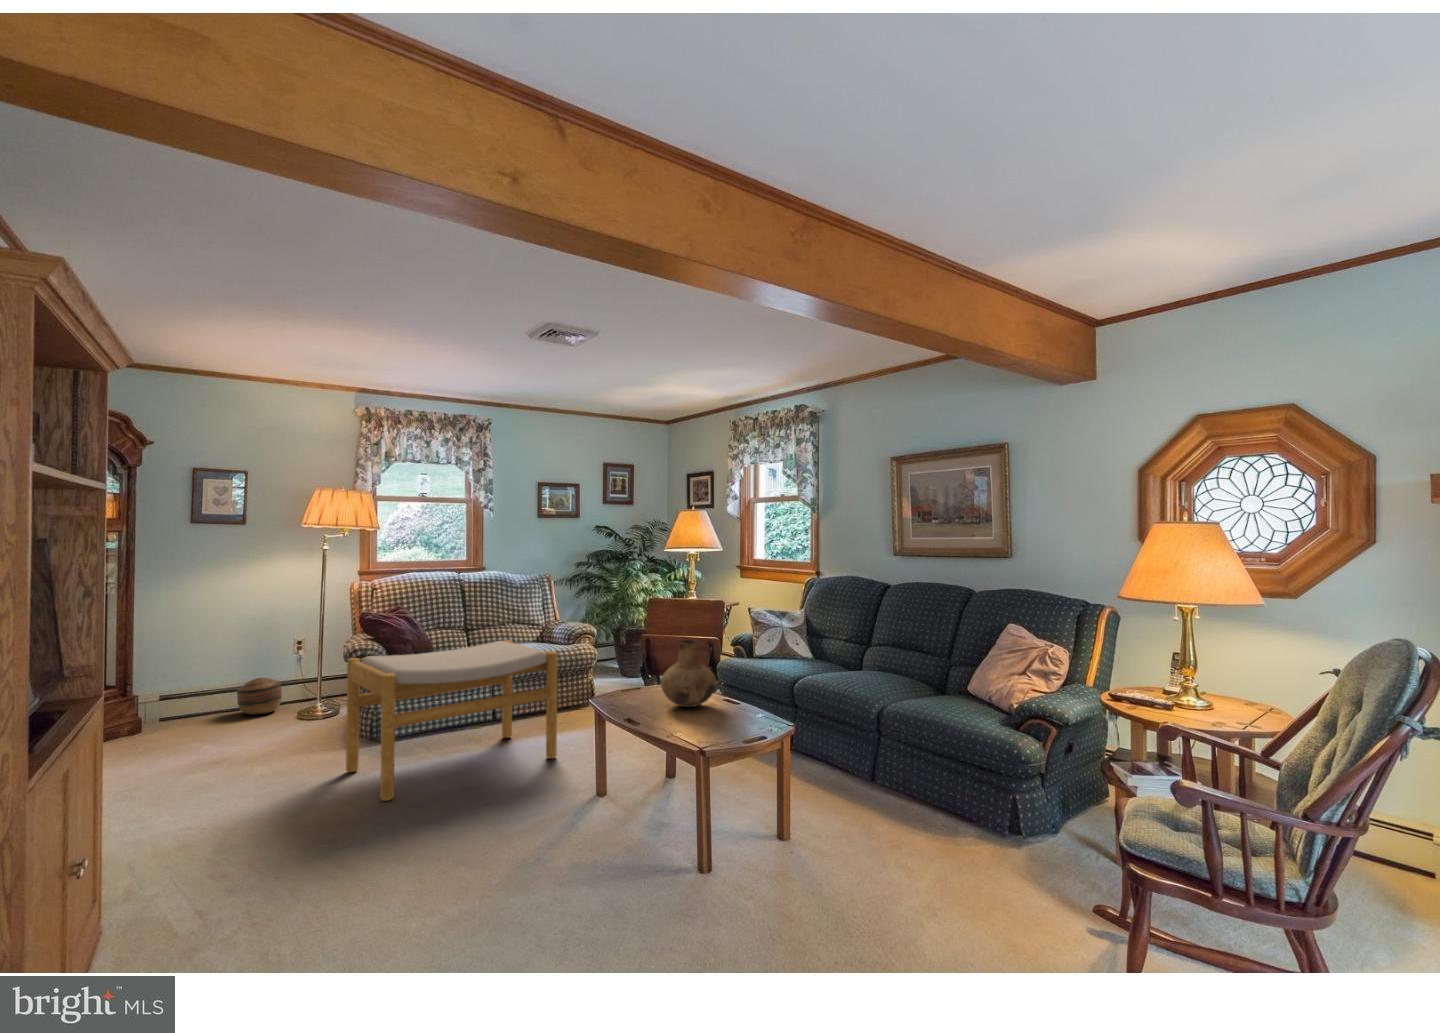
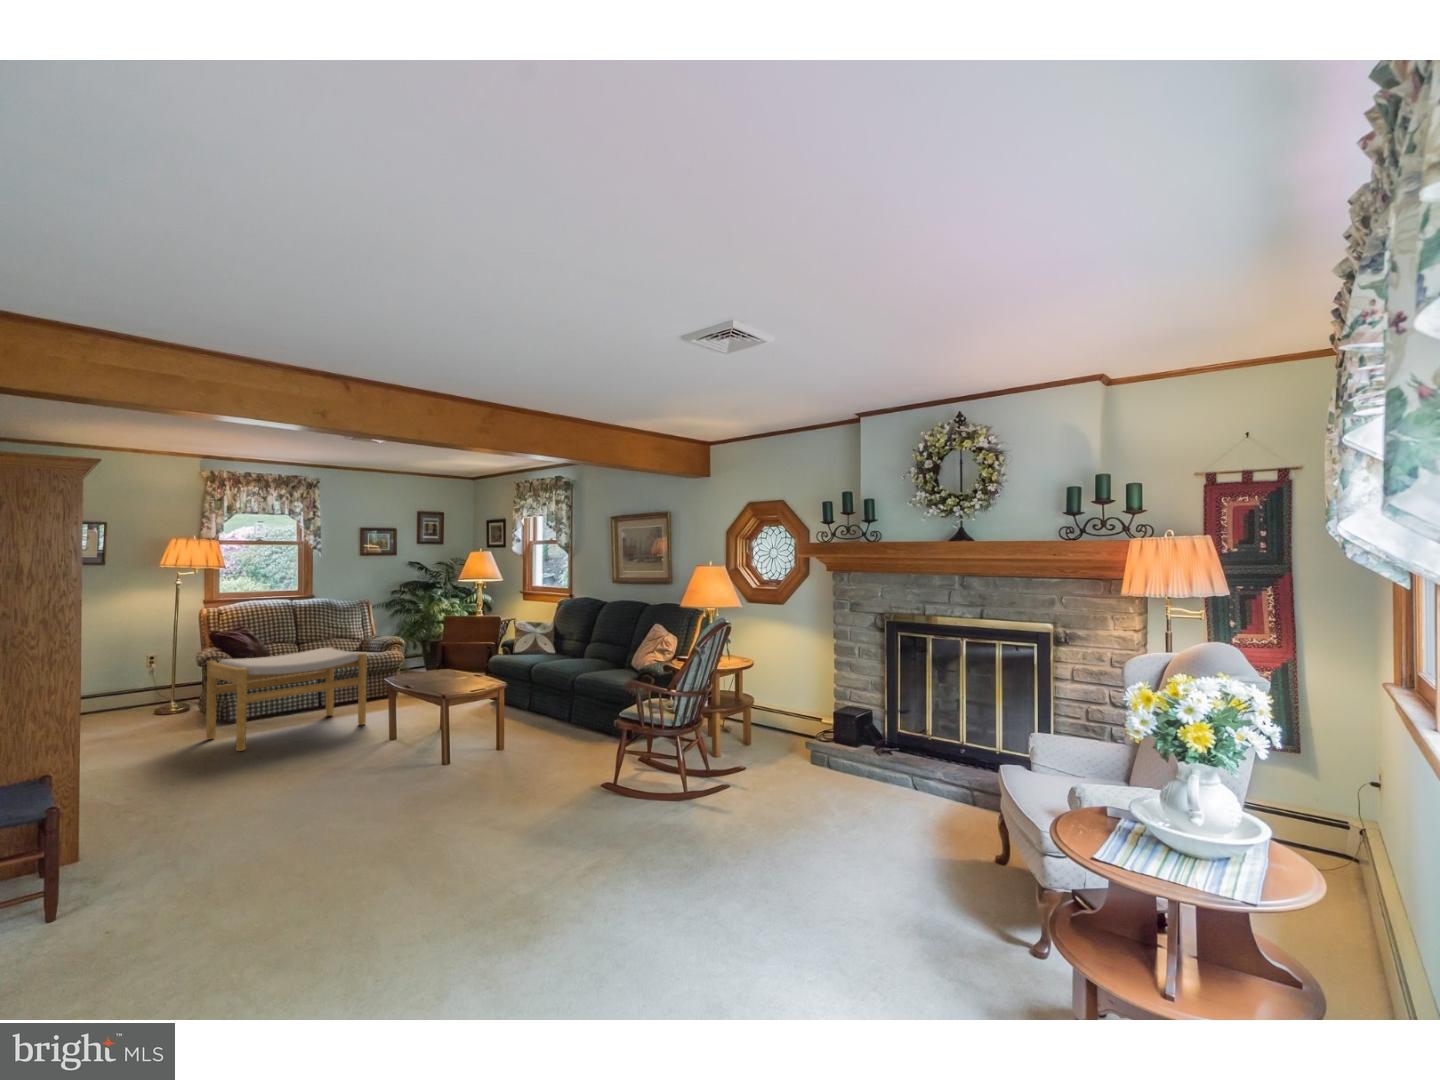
vase: present [660,640,717,707] -> none [433,640,470,682]
basket: present [237,678,282,715] -> none [99,684,138,712]

